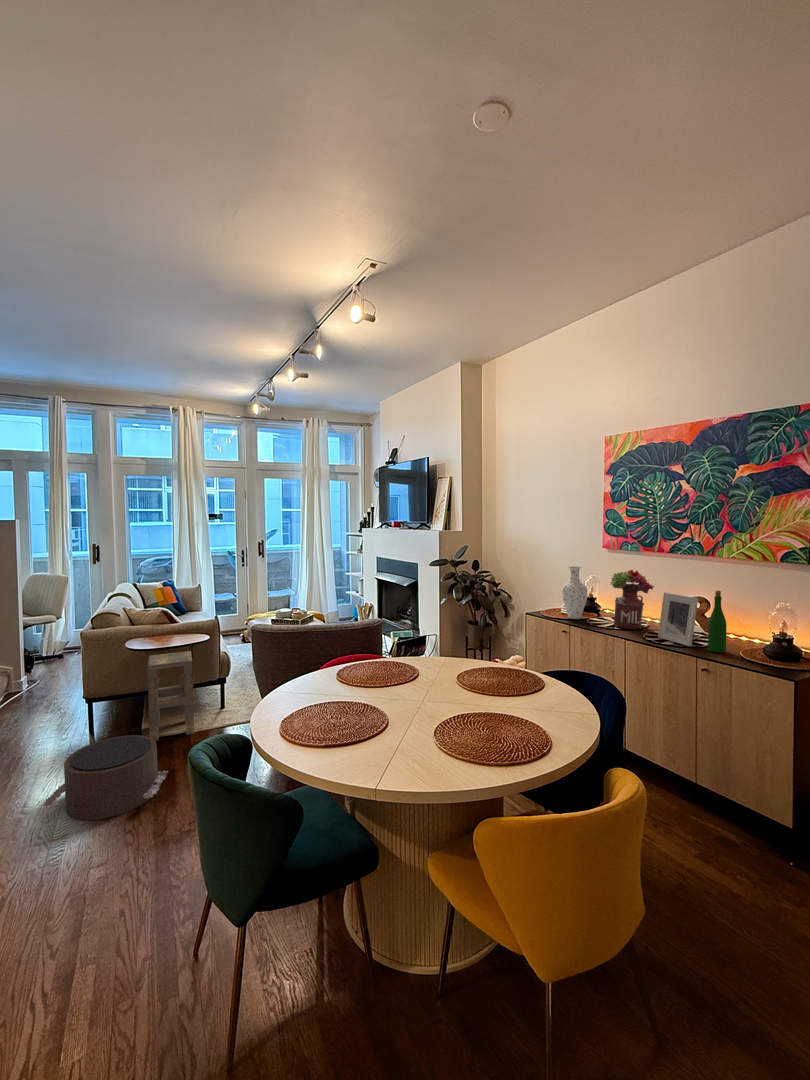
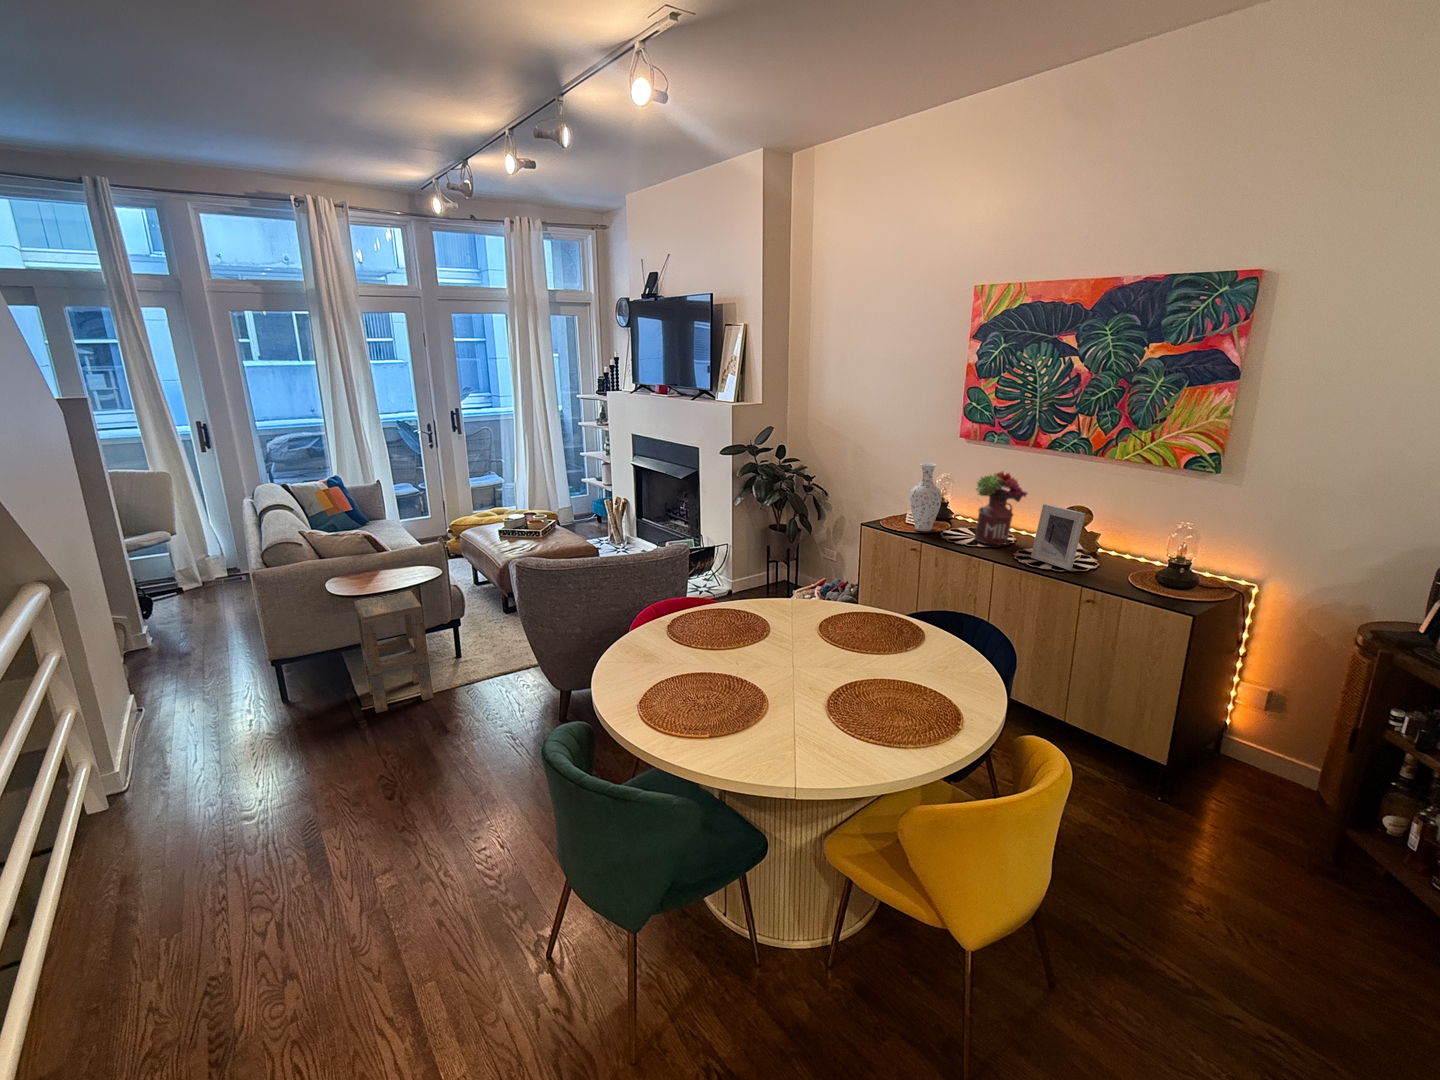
wine bottle: present [708,591,727,653] -> none [1091,506,1116,578]
pouf: present [43,735,168,821] -> none [278,711,428,822]

